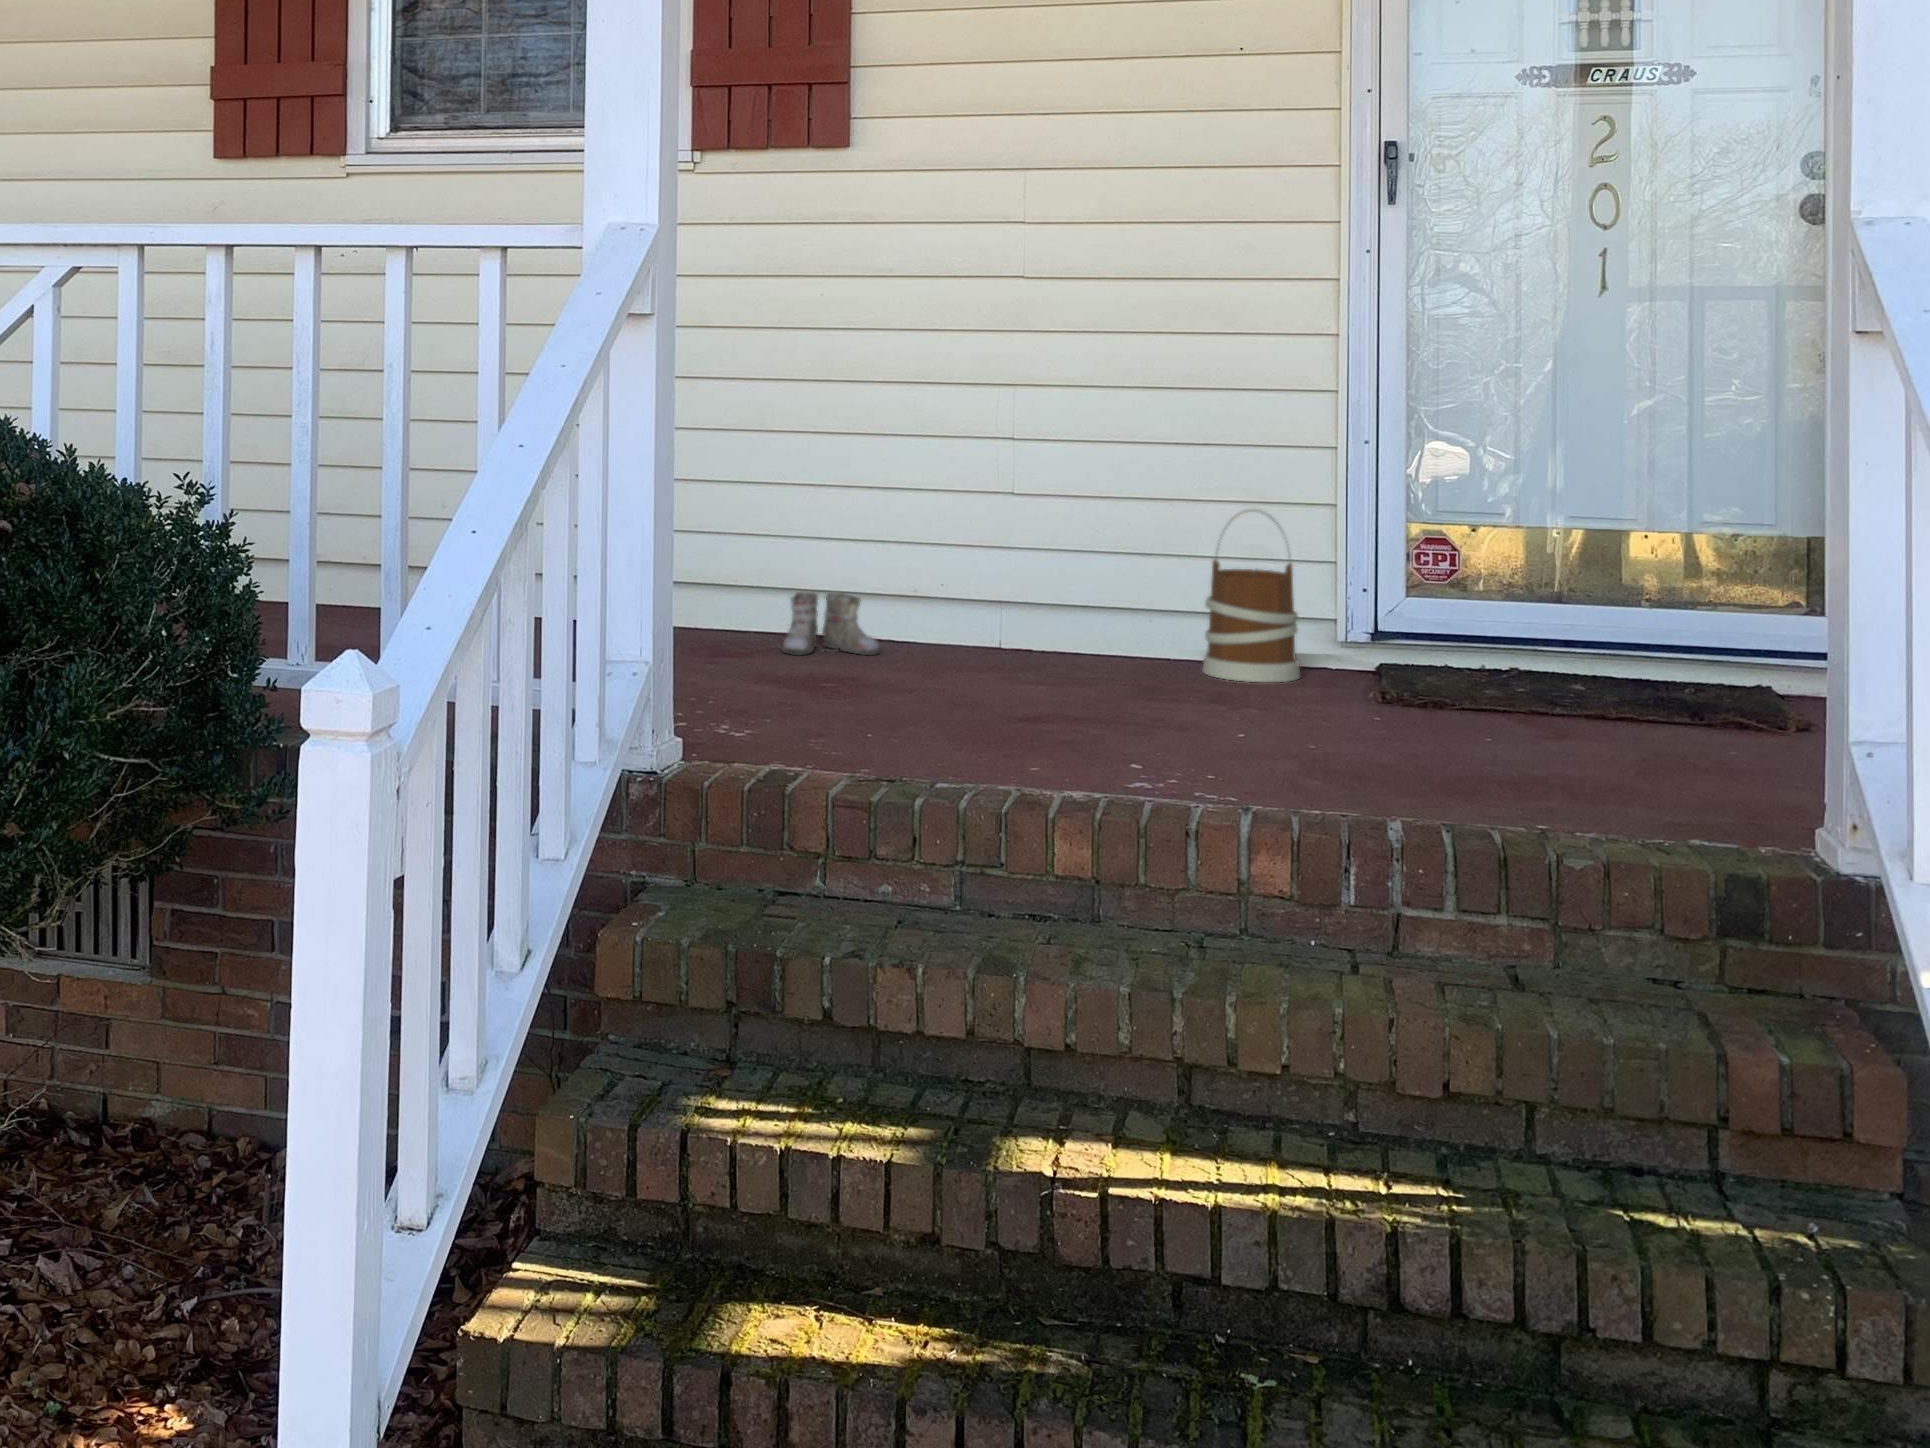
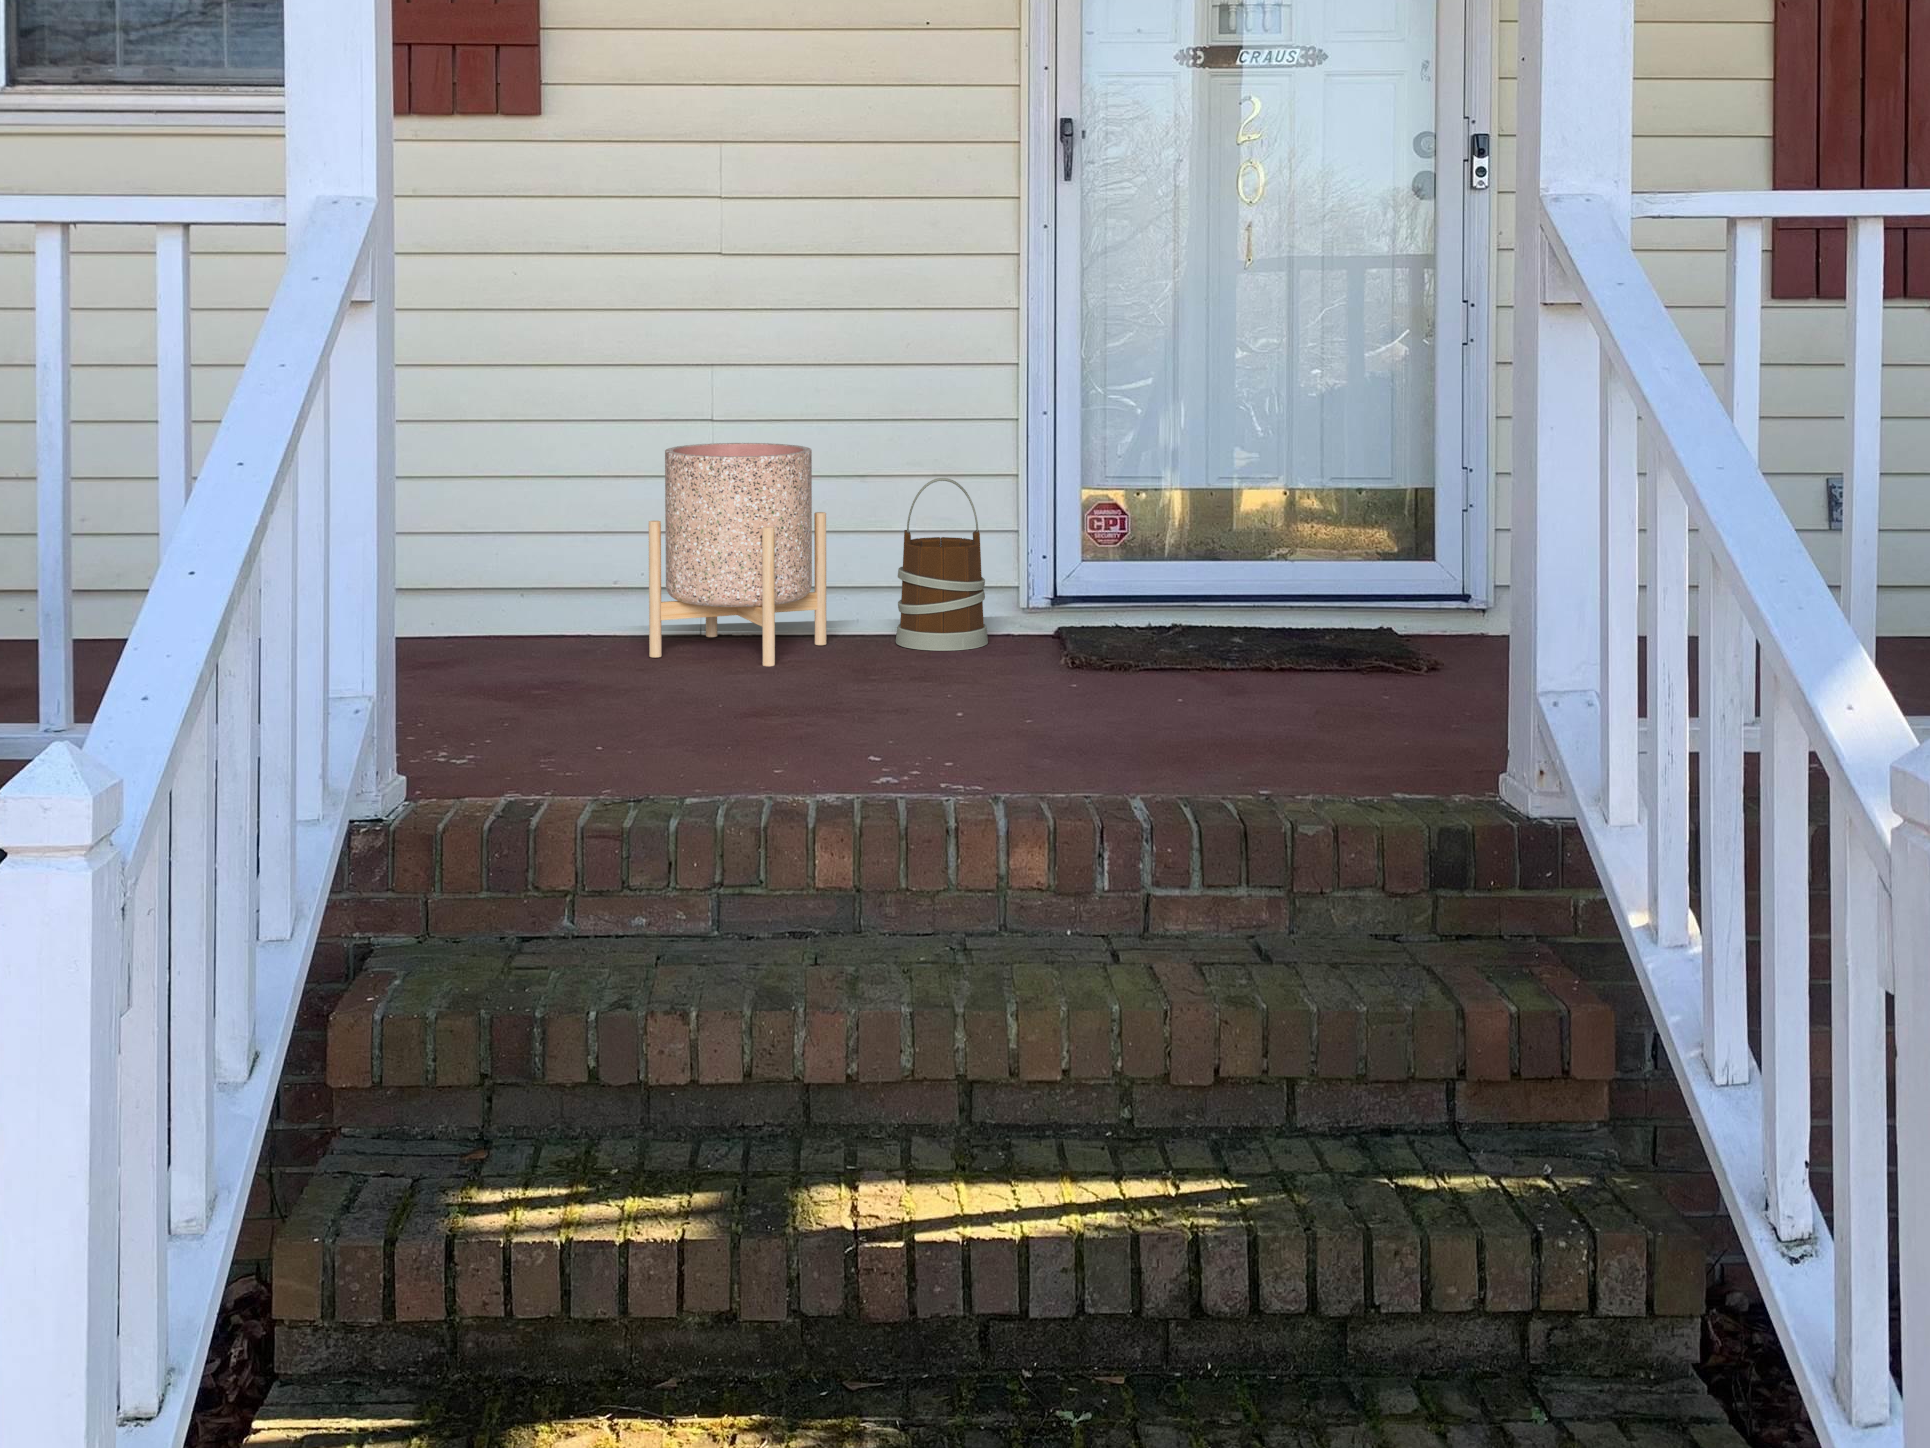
planter: none [950,466,1132,683] -> present [649,443,826,666]
boots: present [782,592,879,655] -> none [454,584,573,654]

